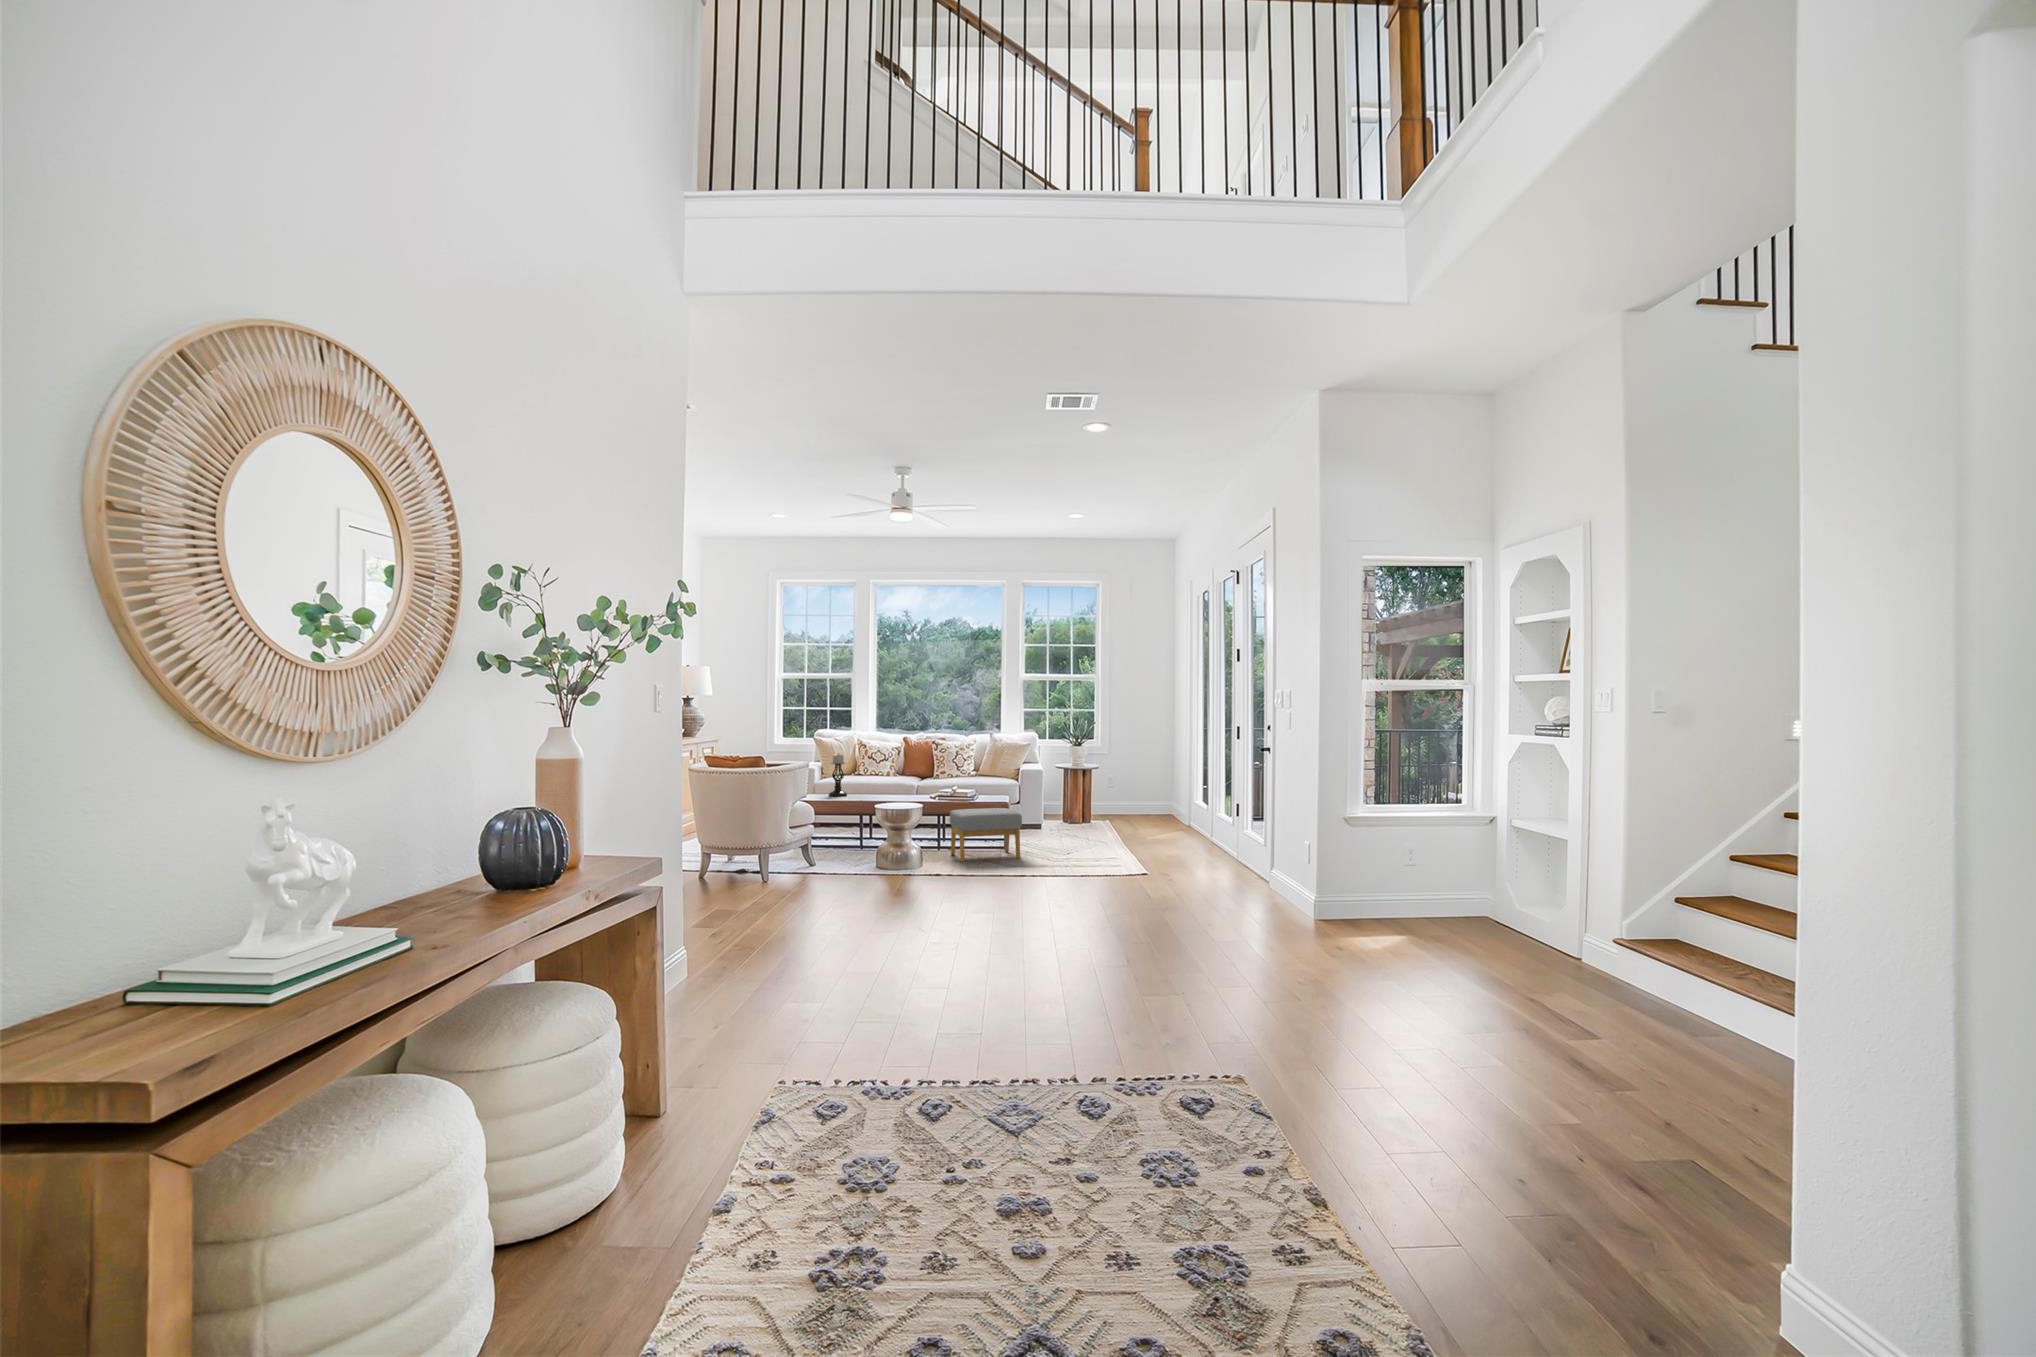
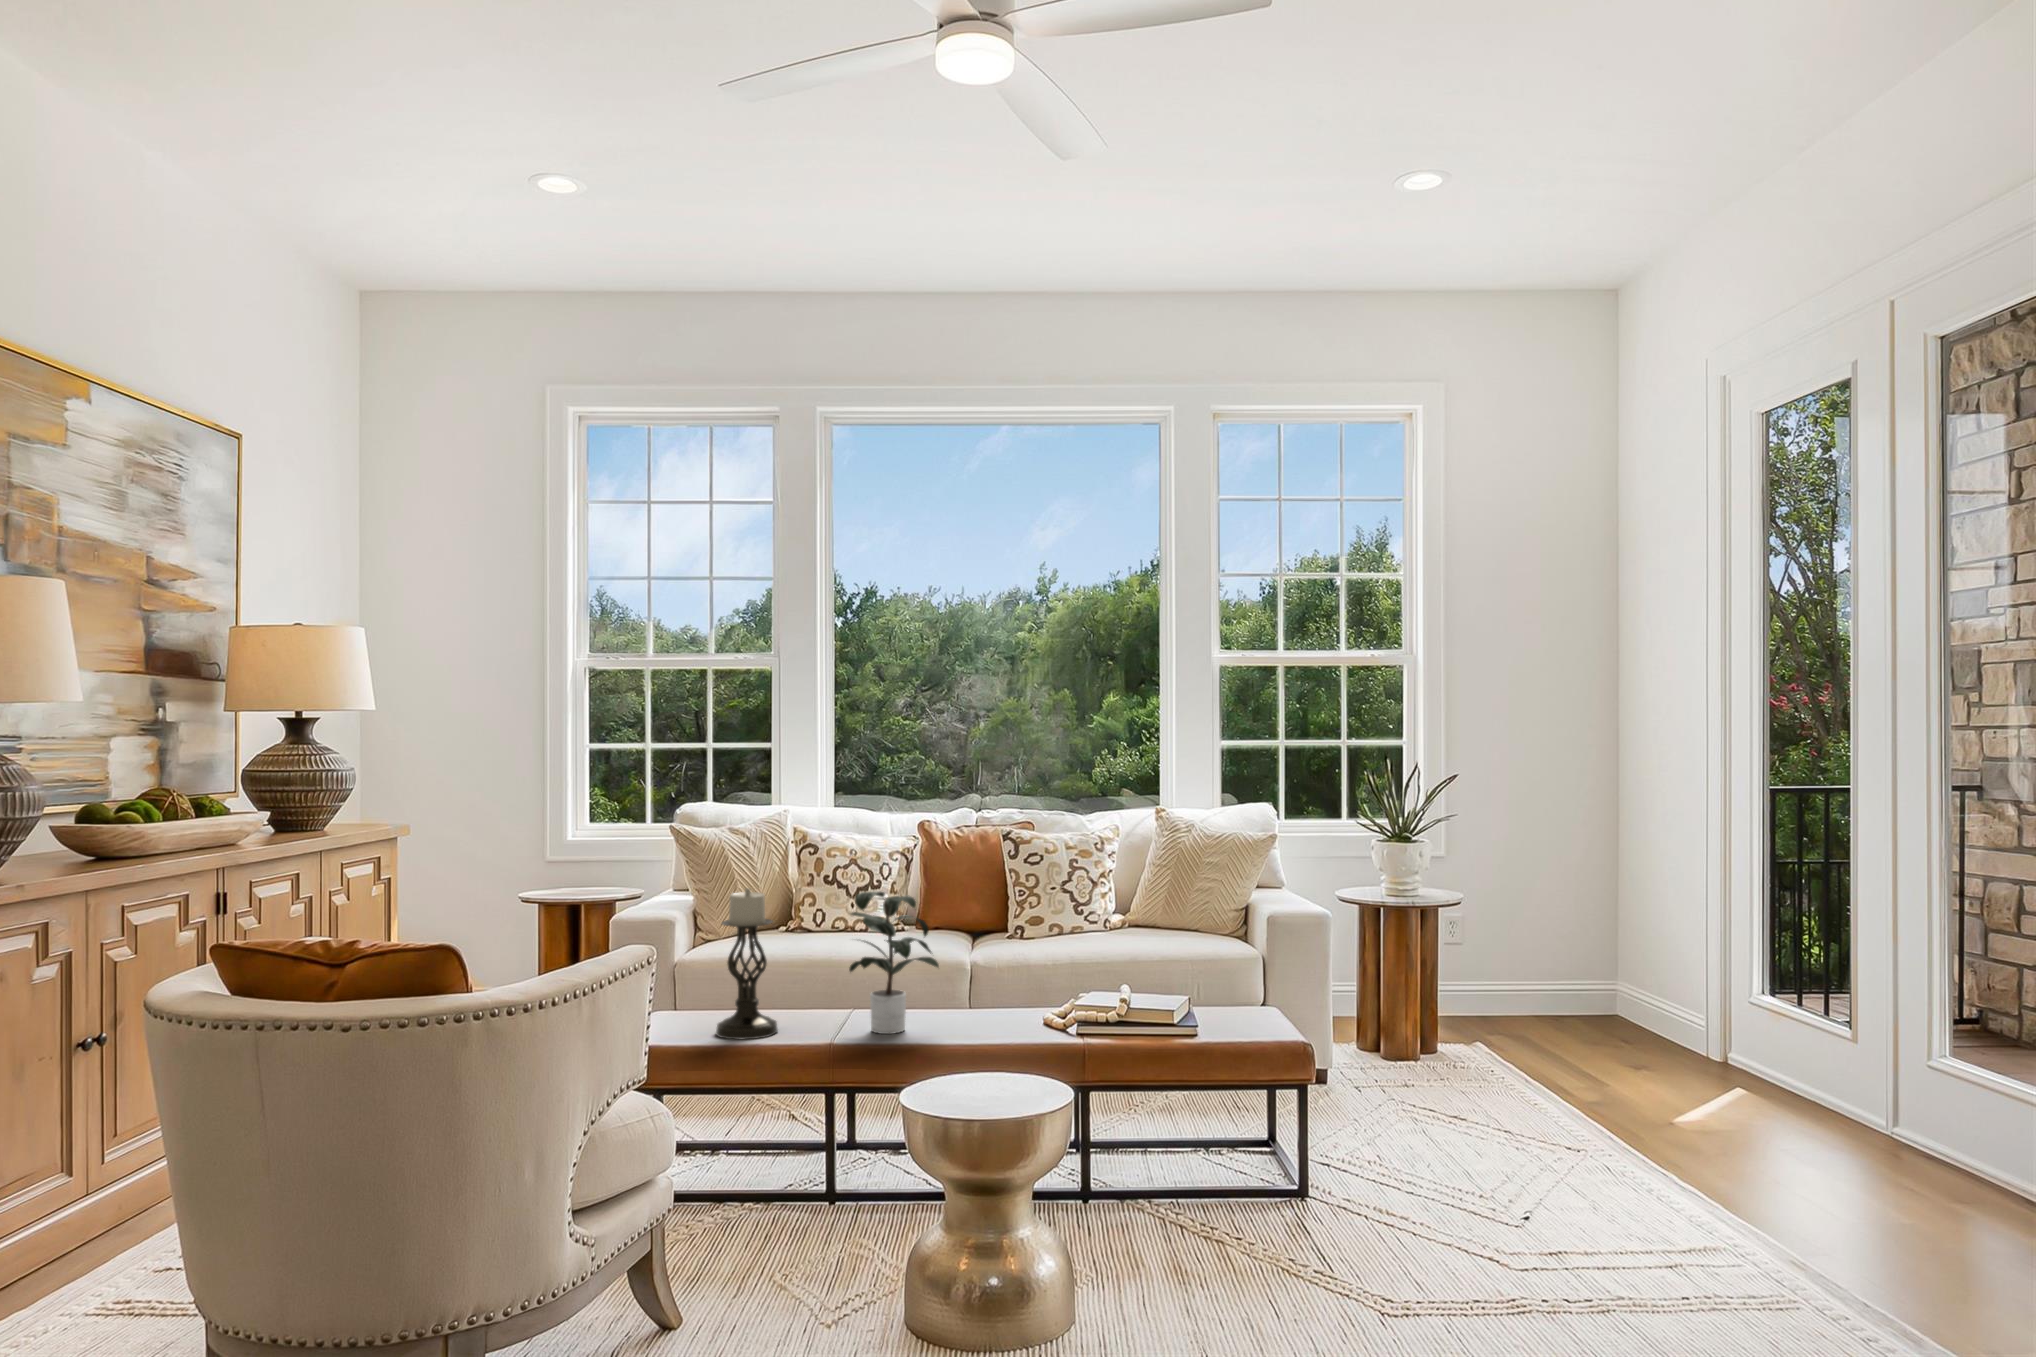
potted plant: none [864,754,902,796] -> present [849,892,939,1034]
footstool: present [950,808,1022,861] -> none [1158,1081,1441,1323]

